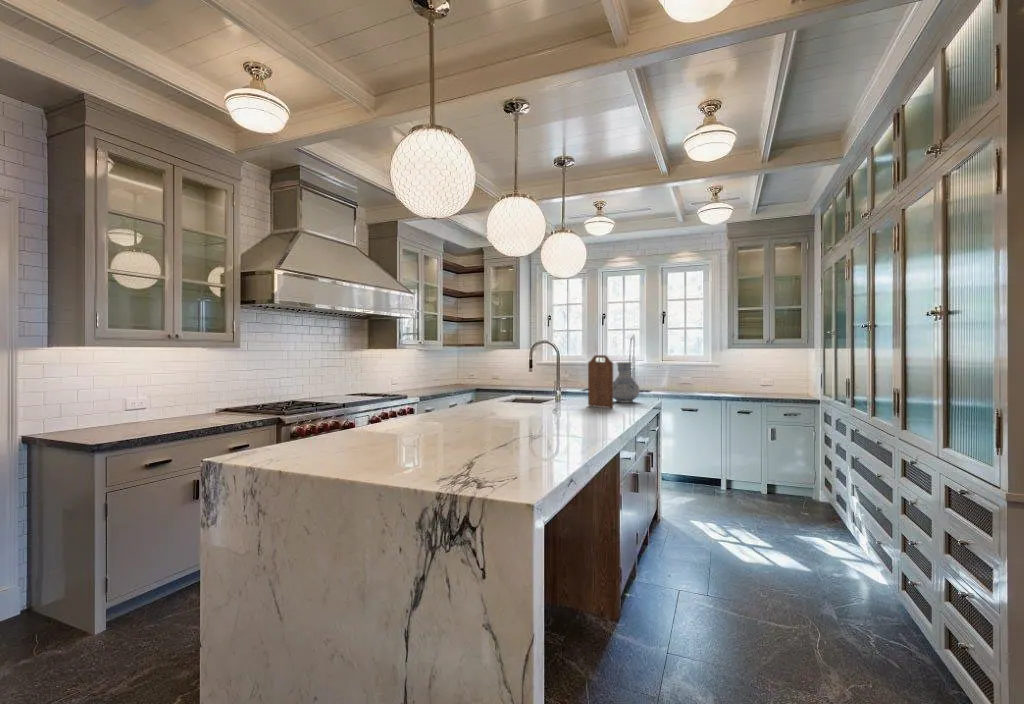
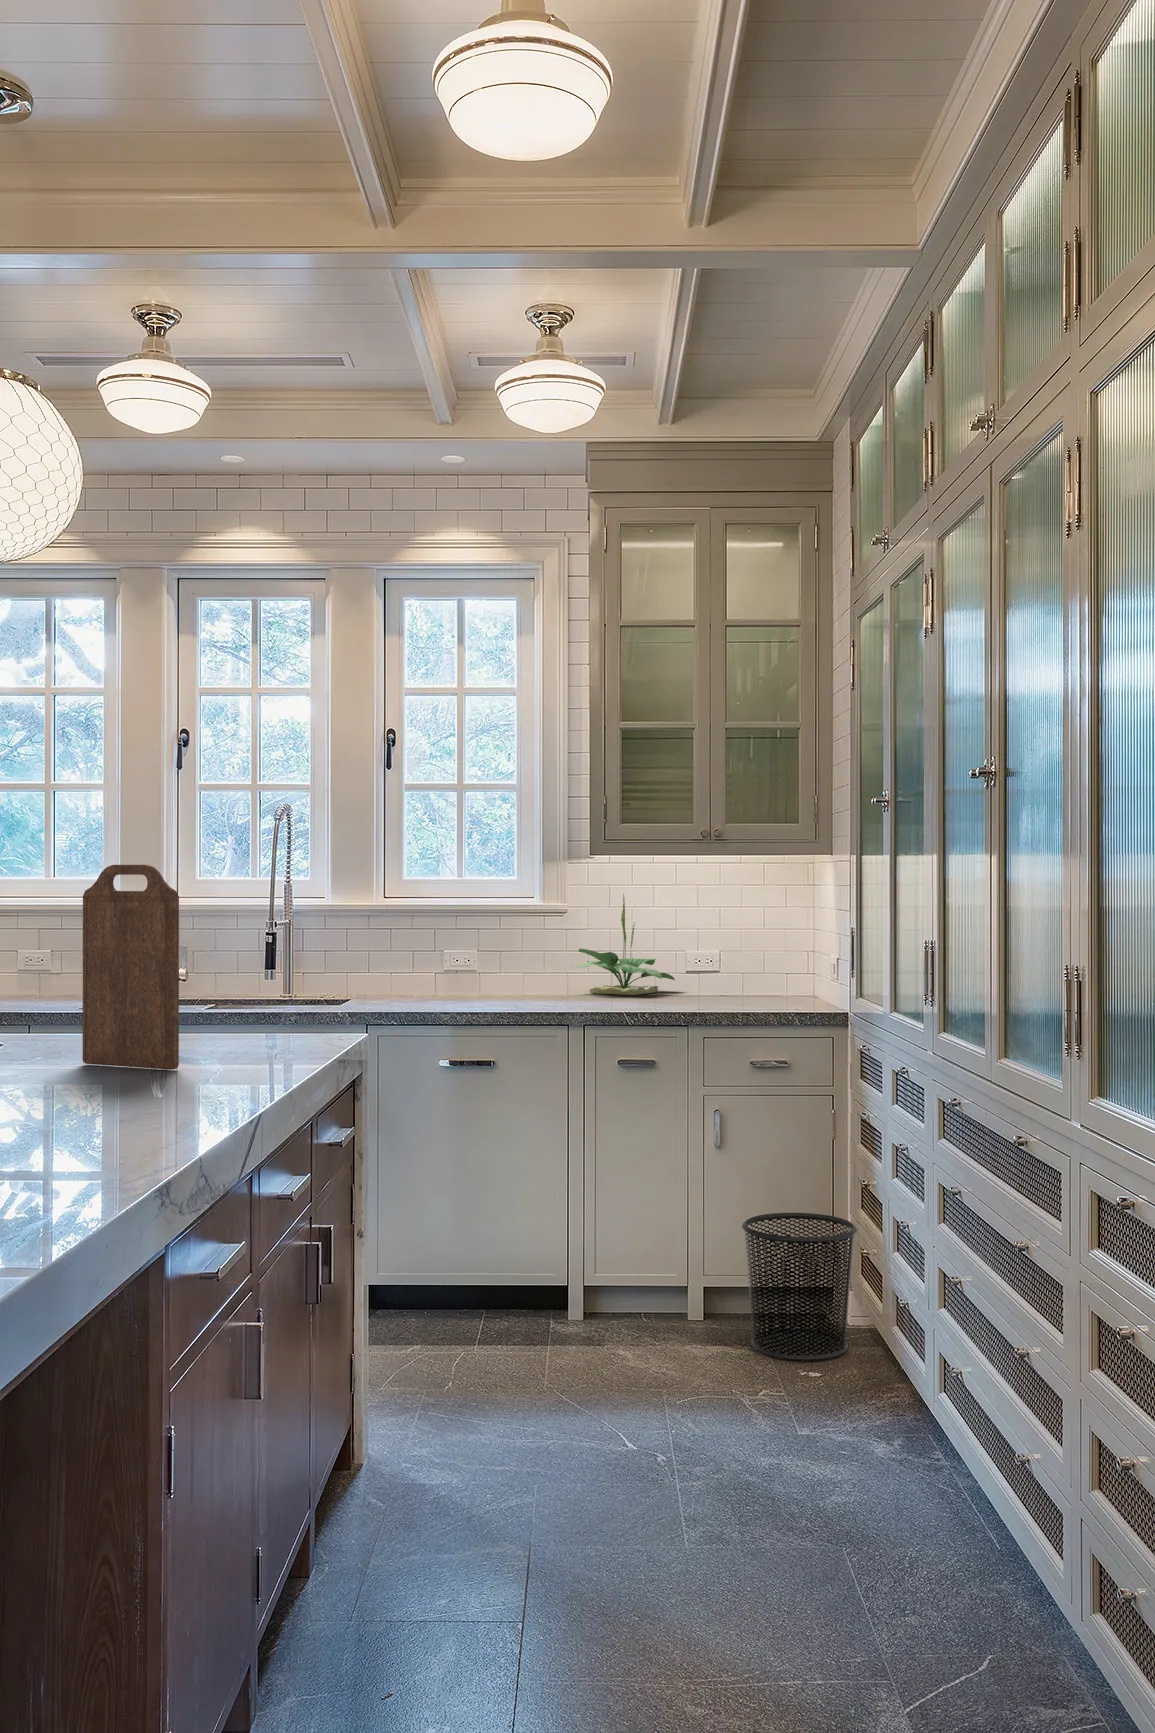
potted plant: none [722,361,758,393] -> present [574,894,675,995]
vase: present [613,362,639,403] -> none [177,893,288,1044]
waste bin: none [781,463,823,511] -> present [742,1213,857,1361]

